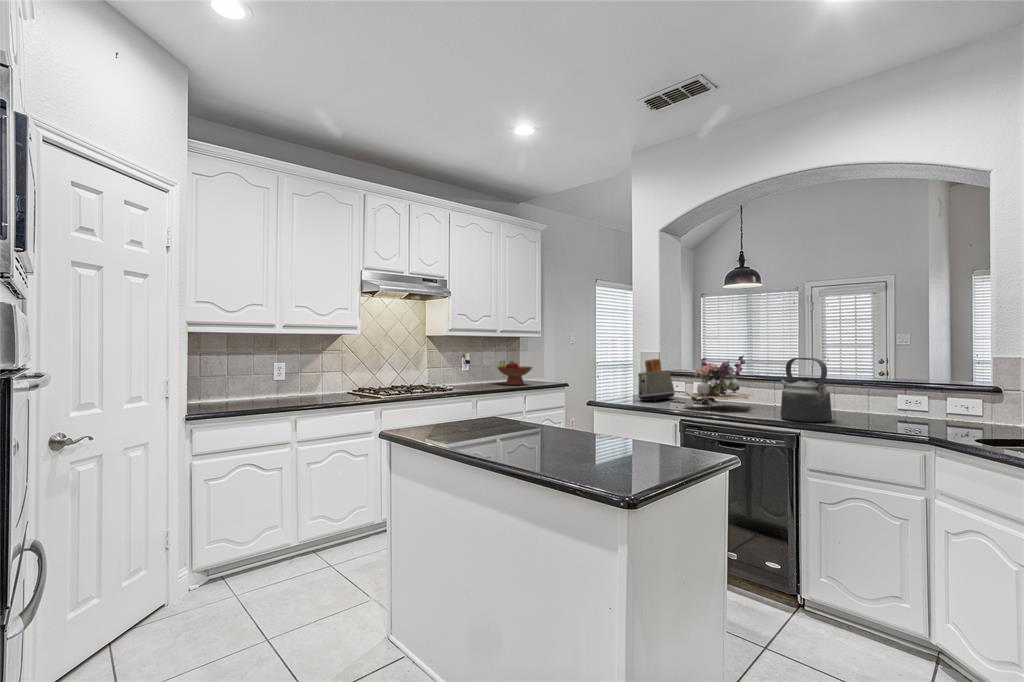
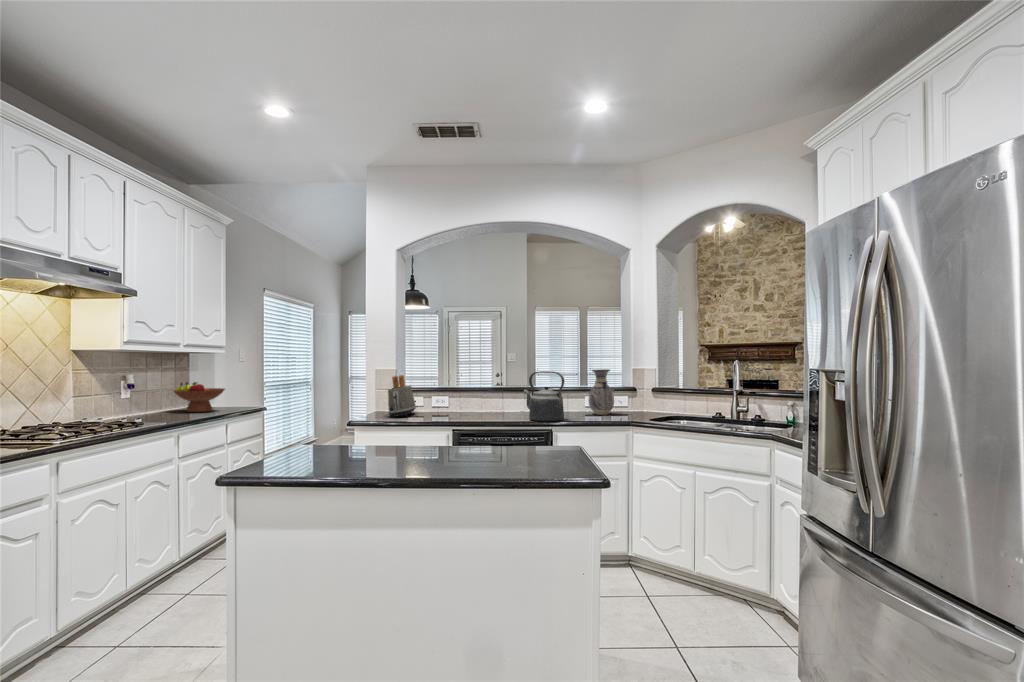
flower arrangement: present [683,355,753,407] -> none [442,369,498,418]
vase: none [890,357,937,422] -> present [589,369,614,415]

